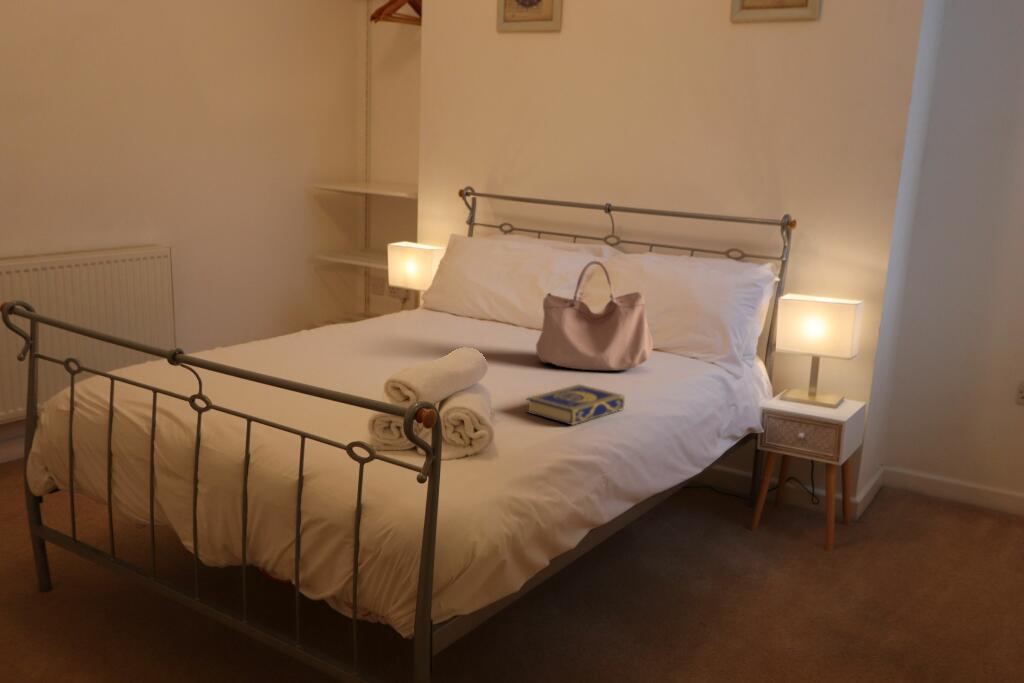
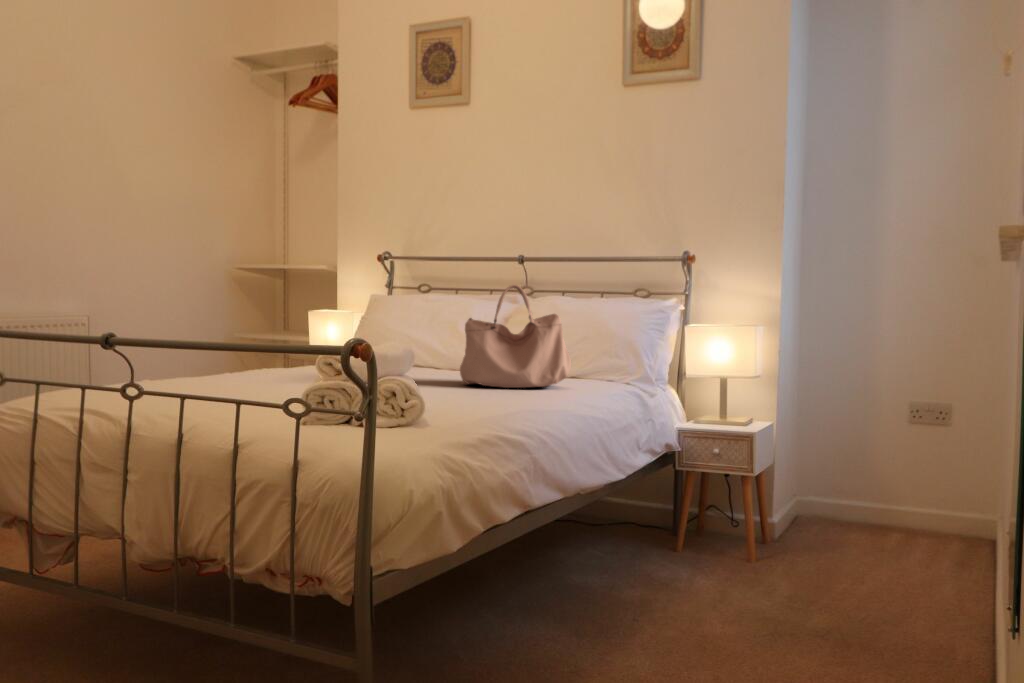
book: present [527,385,625,425] -> none [454,388,549,414]

